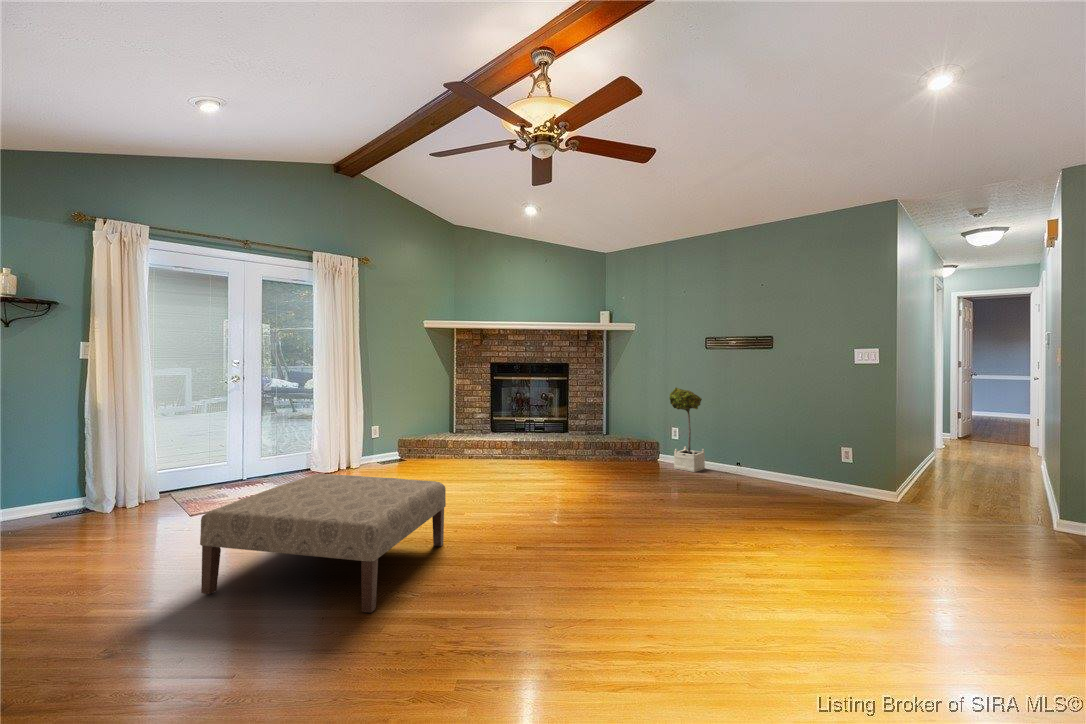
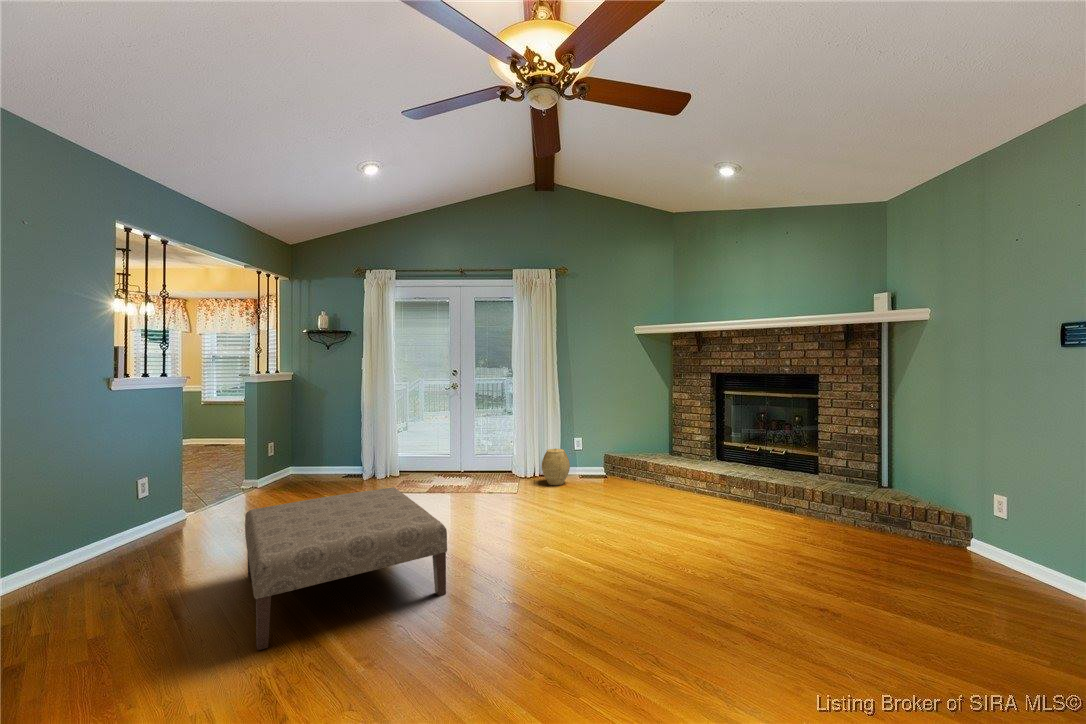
potted tree: present [669,387,705,472] -> none [966,424,1062,596]
woven basket: none [355,436,385,472] -> present [542,448,570,485]

